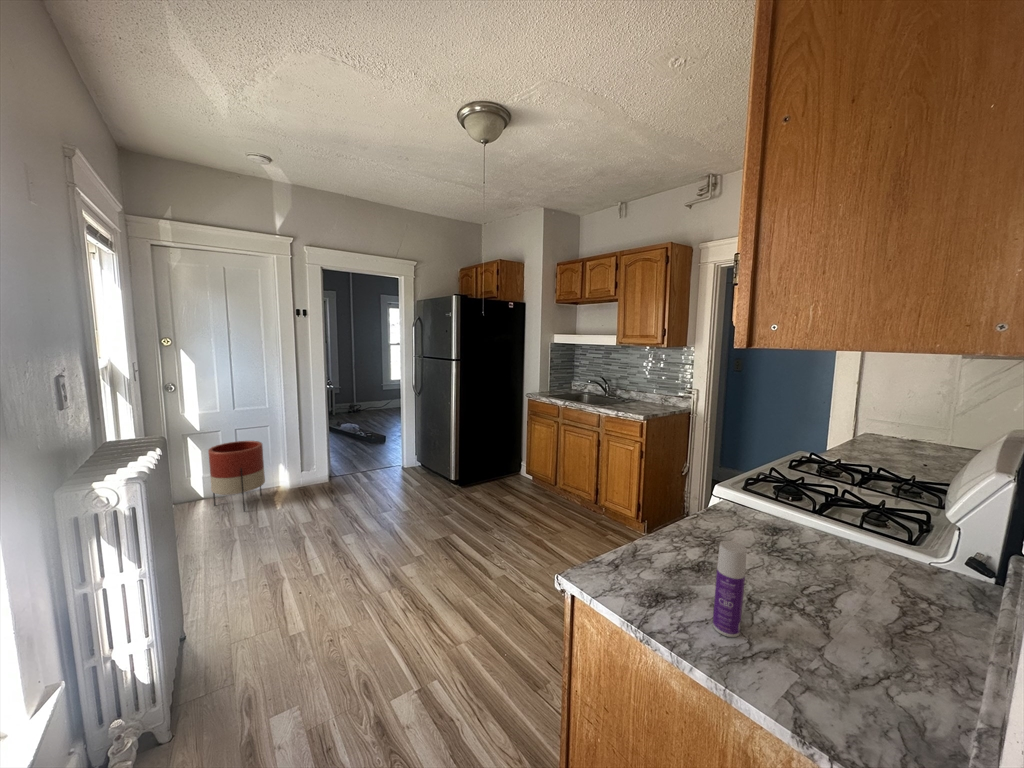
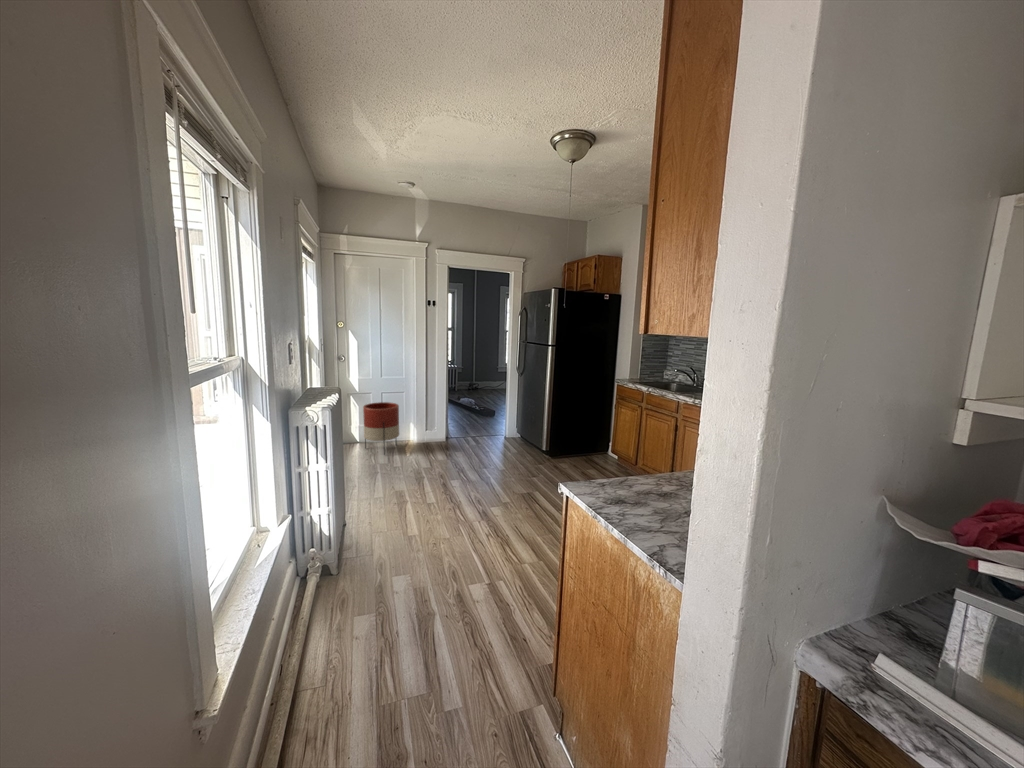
bottle: present [713,540,747,637] -> none [641,461,661,521]

